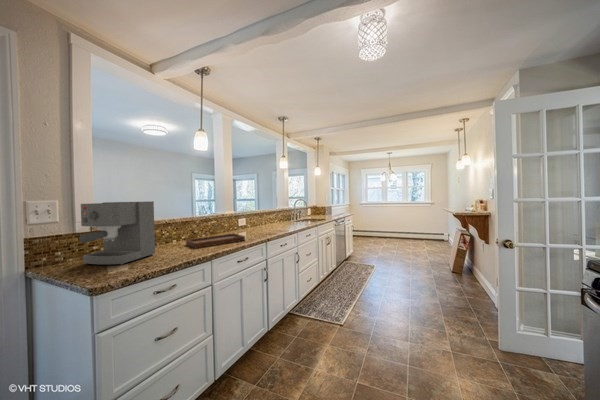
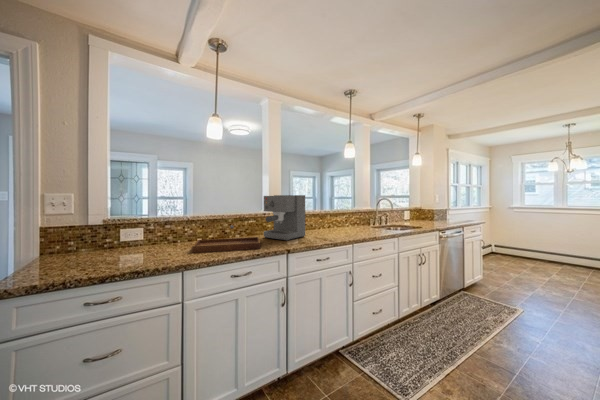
coffee maker: present [79,201,155,265] -> present [264,195,305,241]

